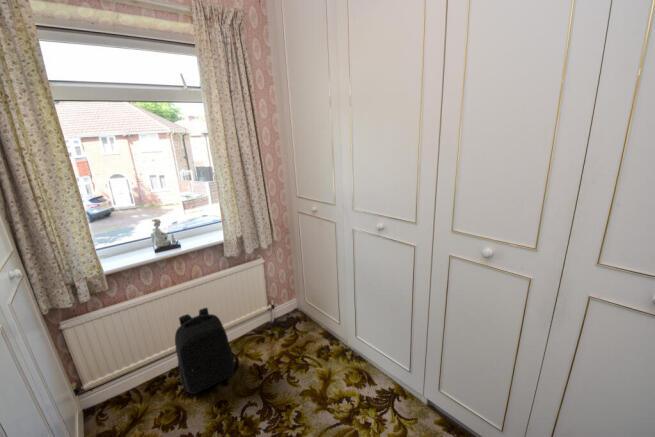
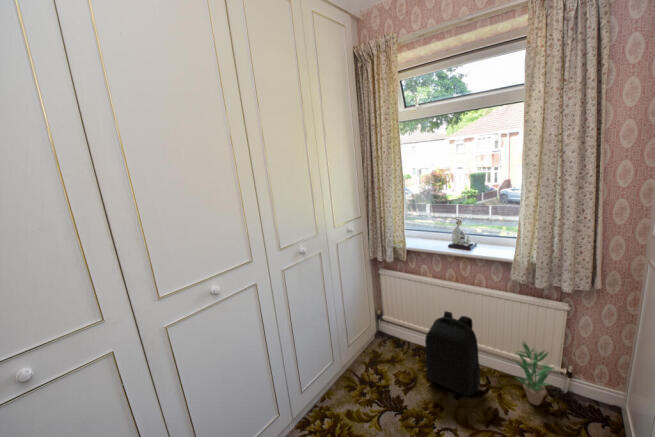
potted plant: none [246,294,276,343] -> present [516,342,554,405]

